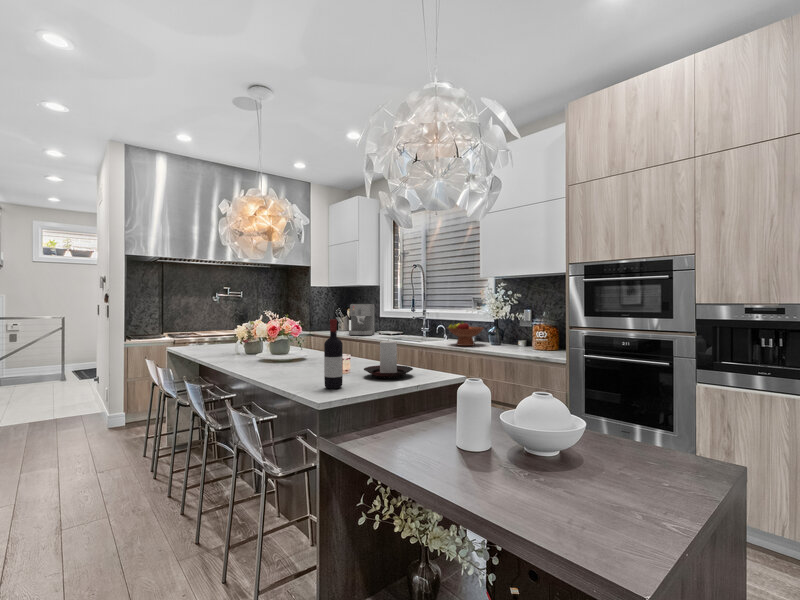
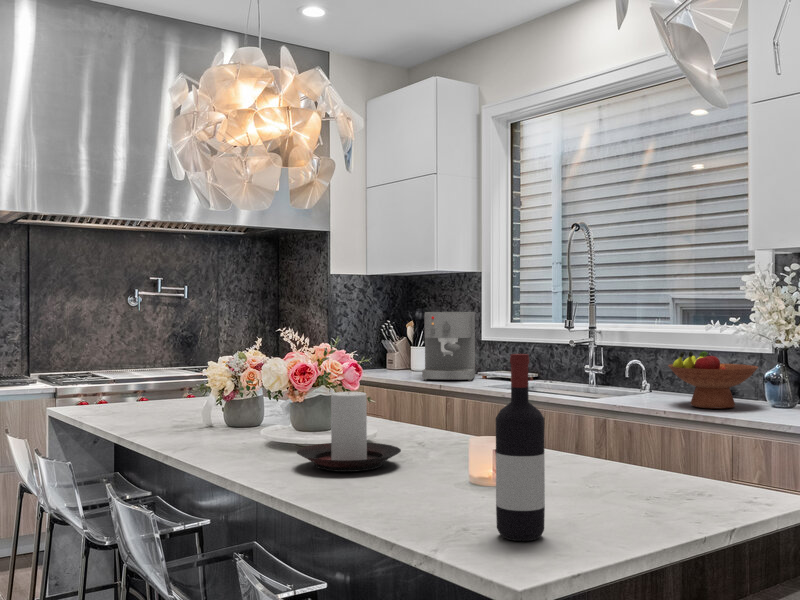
candle holder: present [364,341,413,379] -> present [297,390,401,472]

